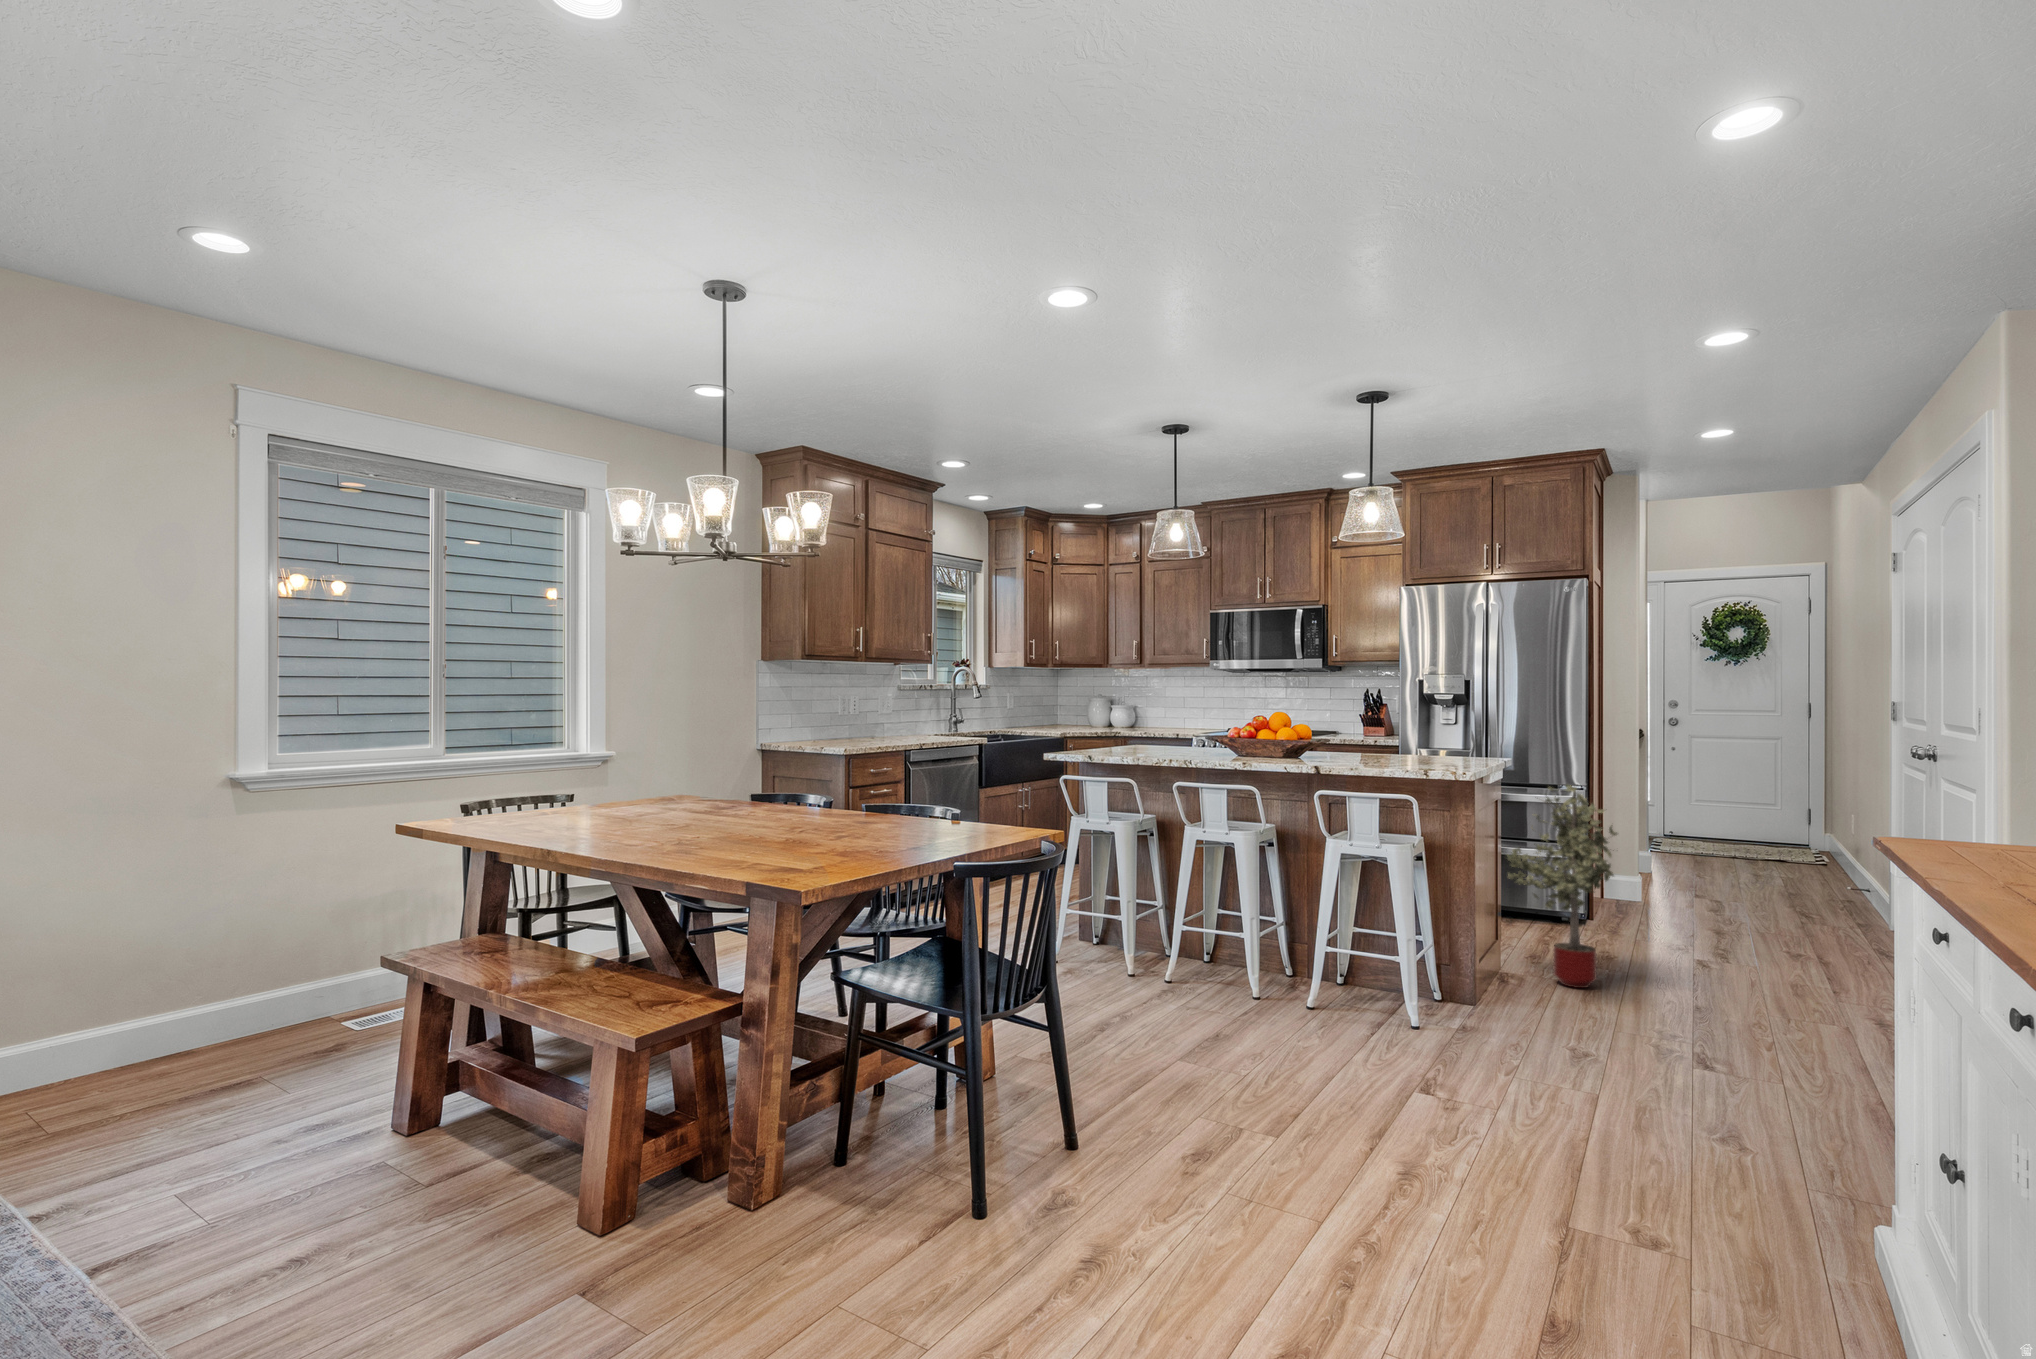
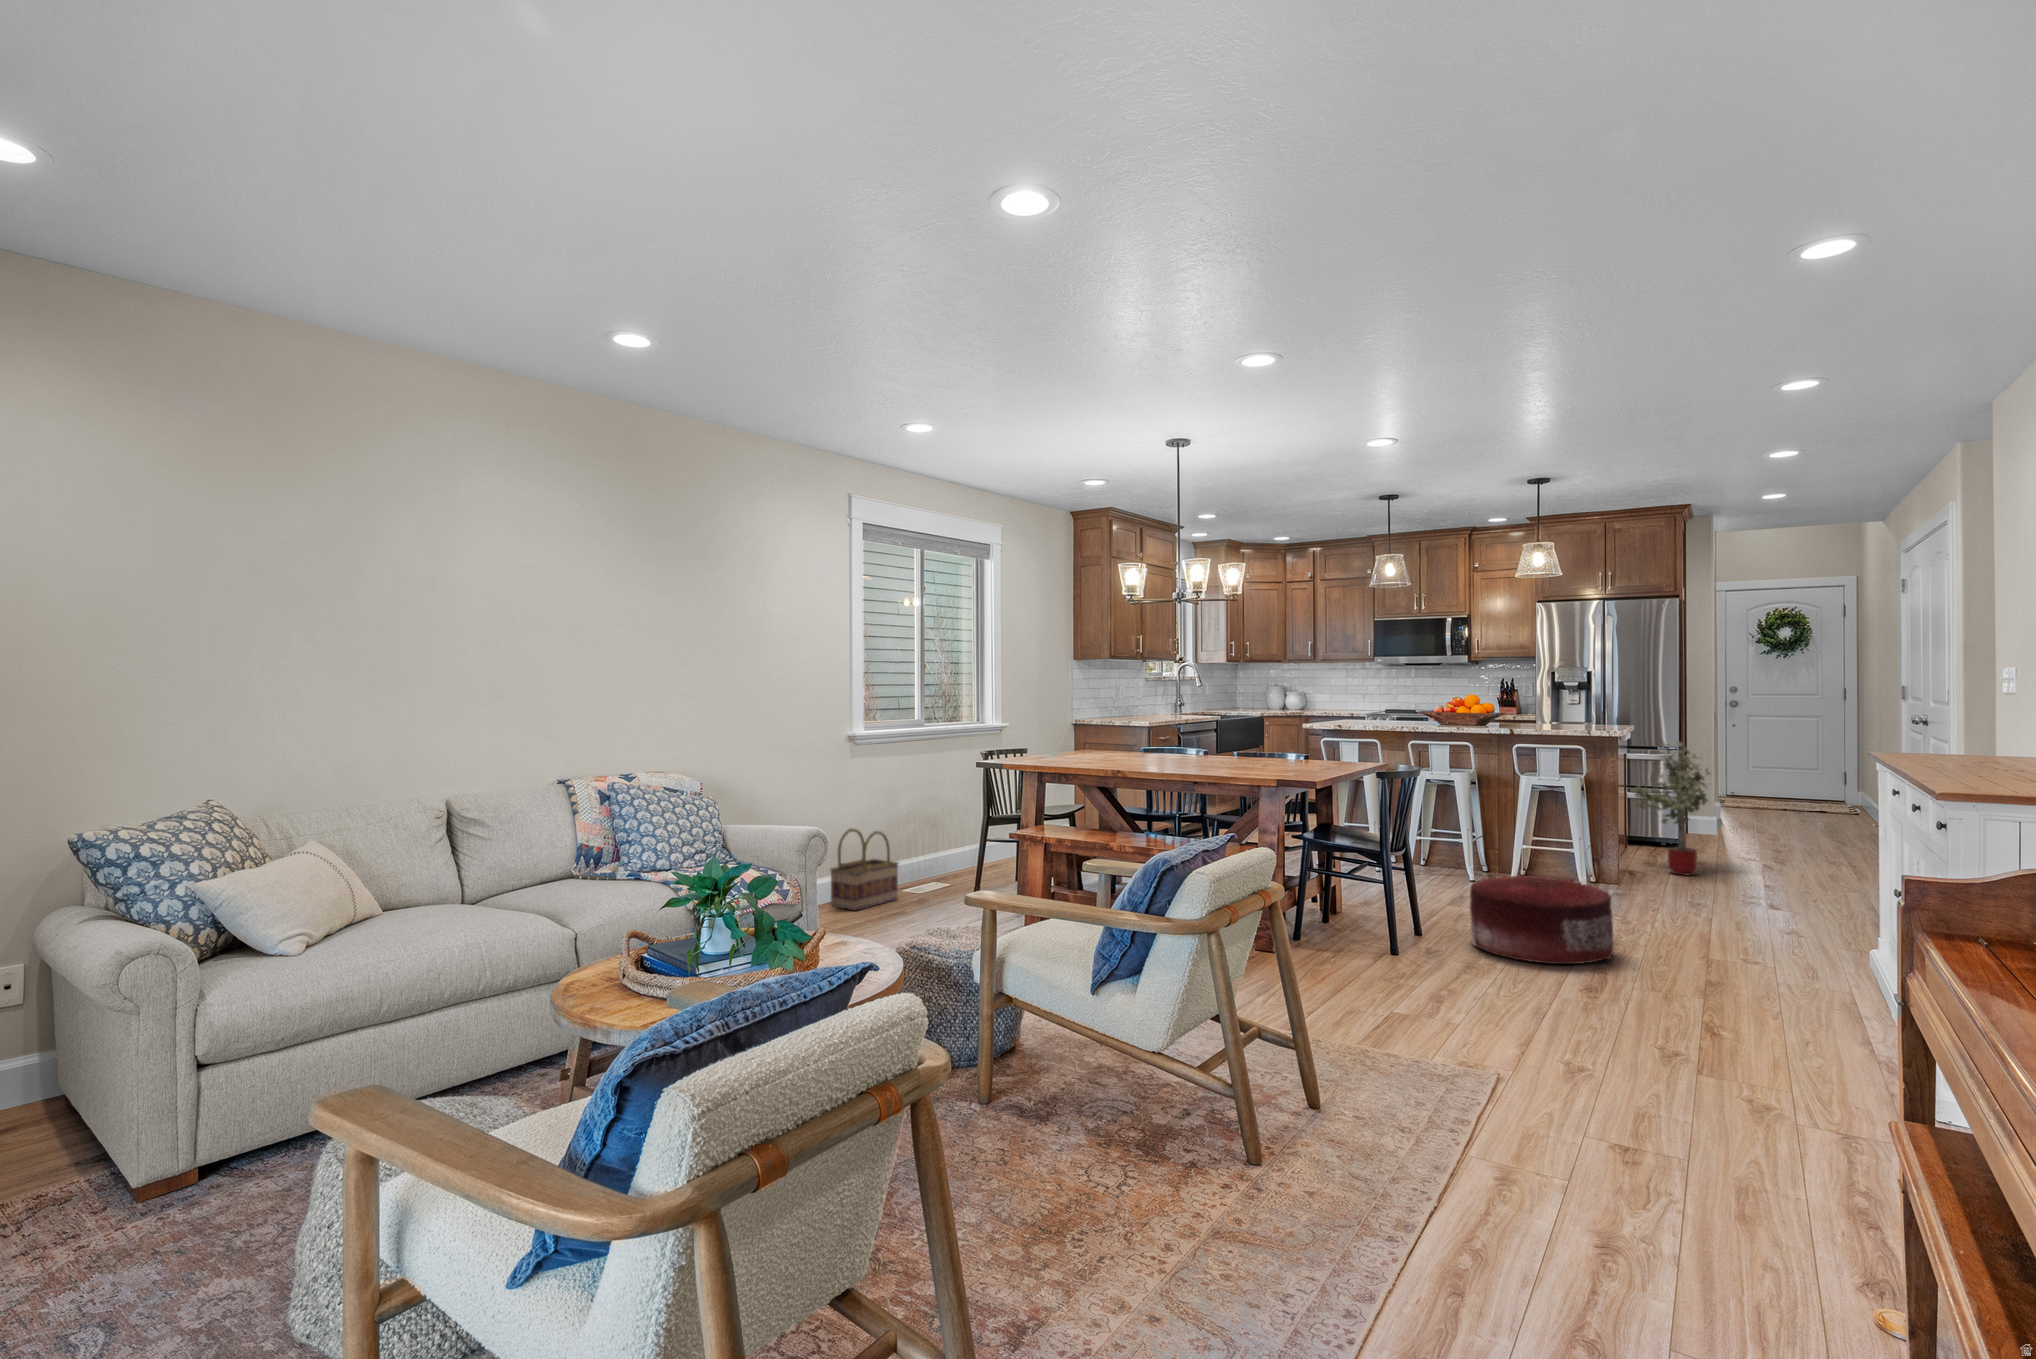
basket: none [159,928,307,1074] -> present [830,829,898,911]
pouf: none [1142,1037,1392,1250] -> present [1470,875,1613,964]

